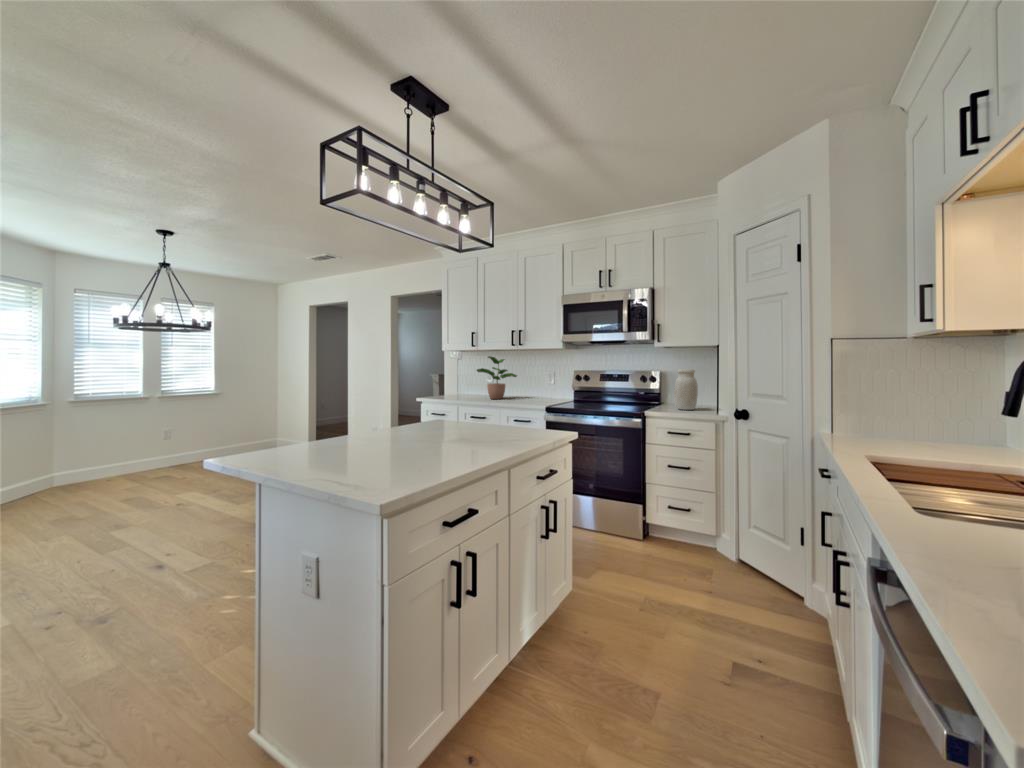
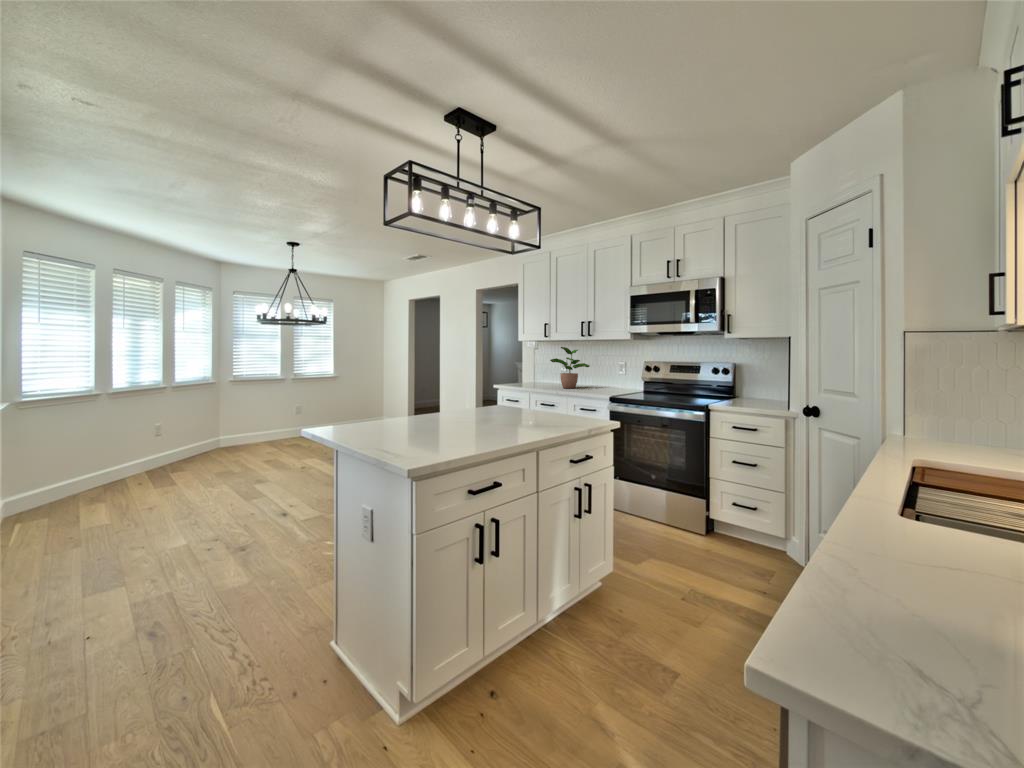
jar: present [674,369,698,410] -> none [745,361,770,404]

